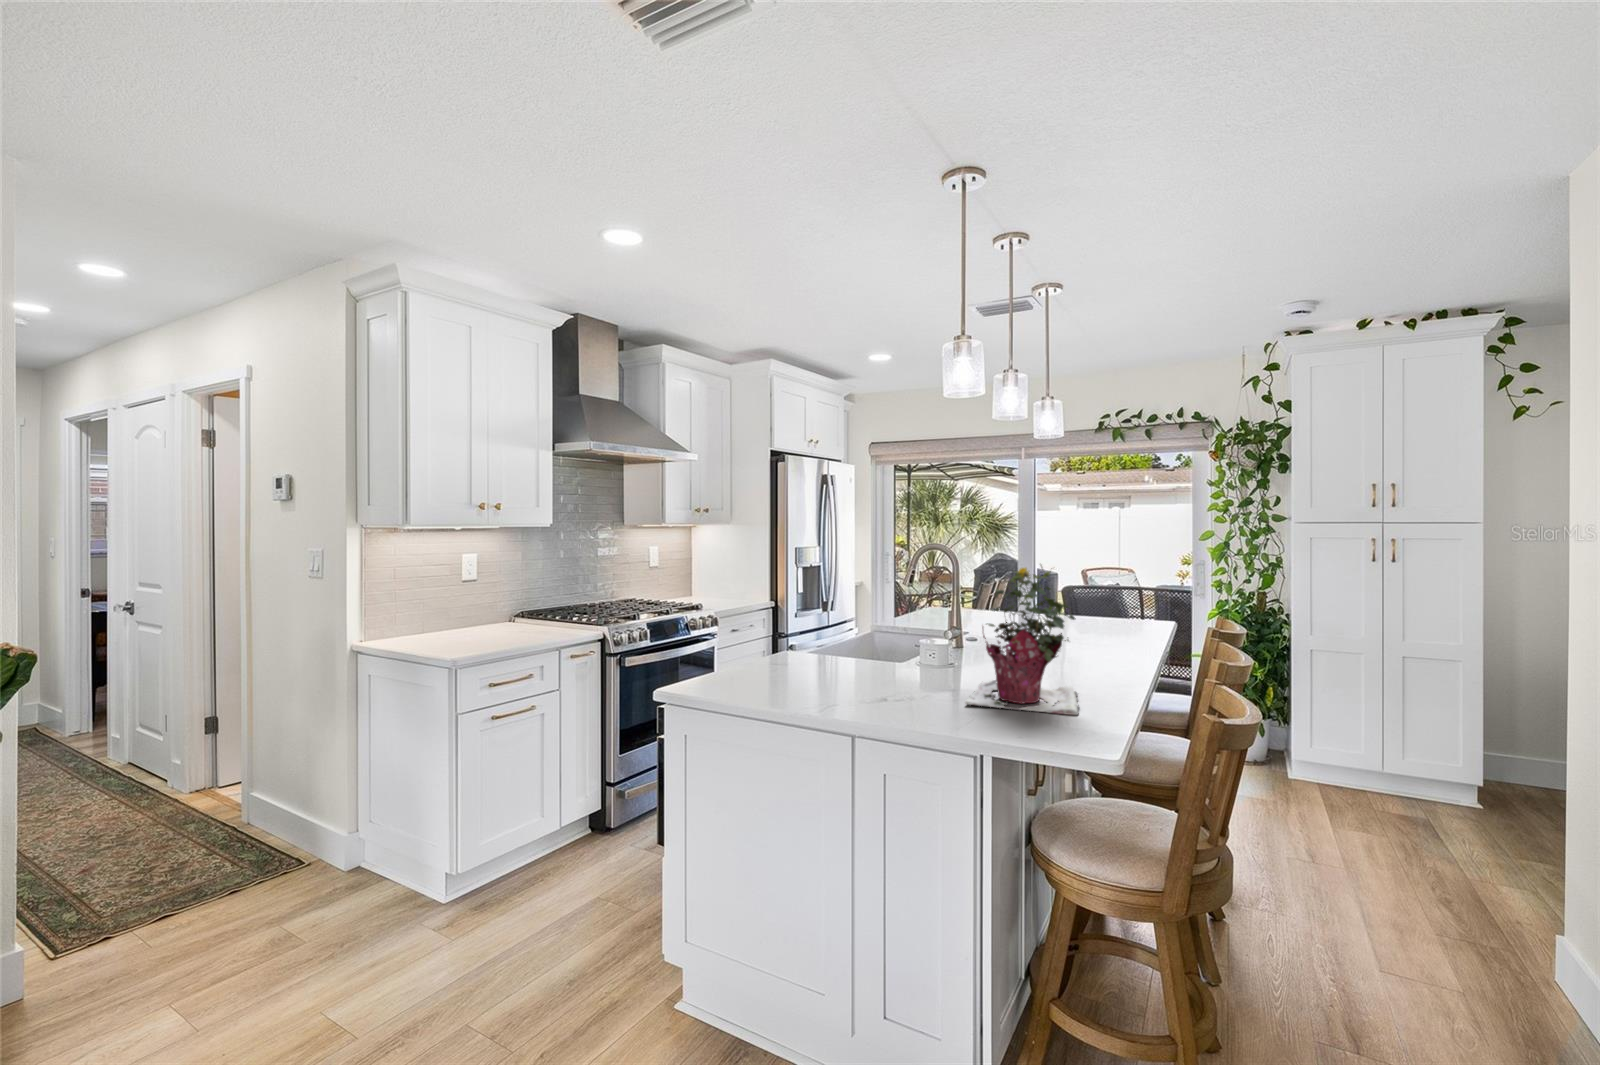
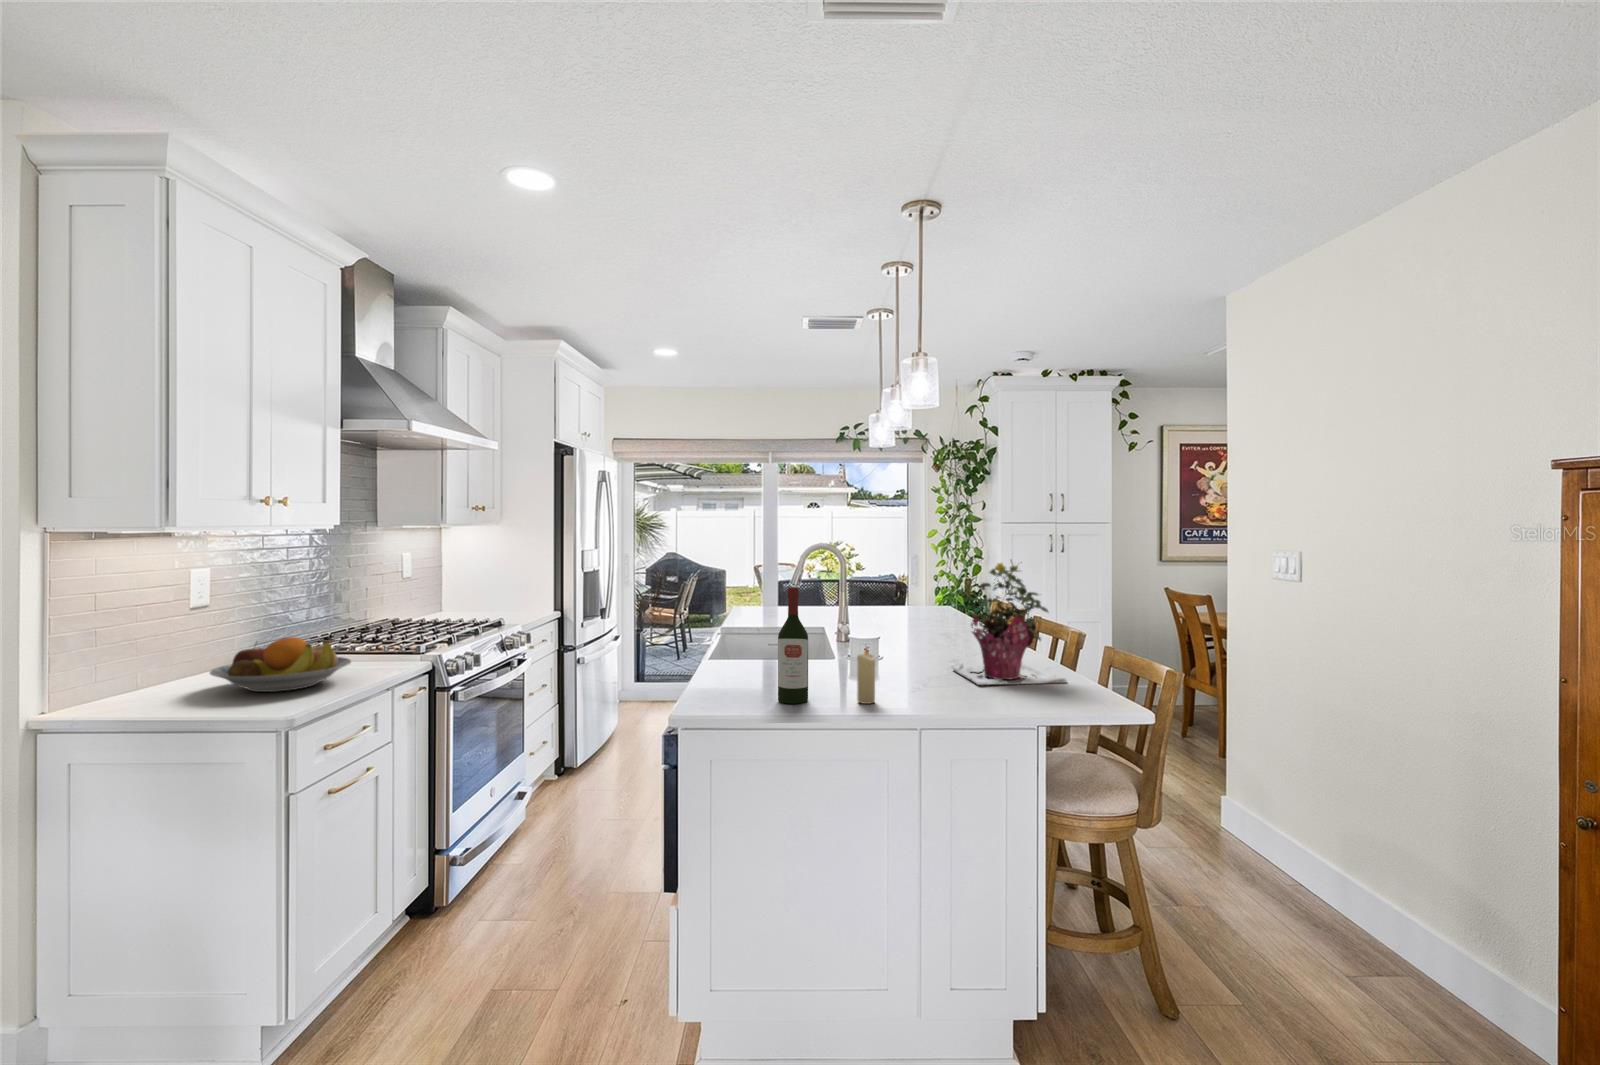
wine bottle: none [747,585,776,699] -> present [778,587,808,704]
fruit bowl: none [432,606,526,645] -> present [210,637,351,692]
candle: none [808,647,827,708] -> present [857,647,875,704]

